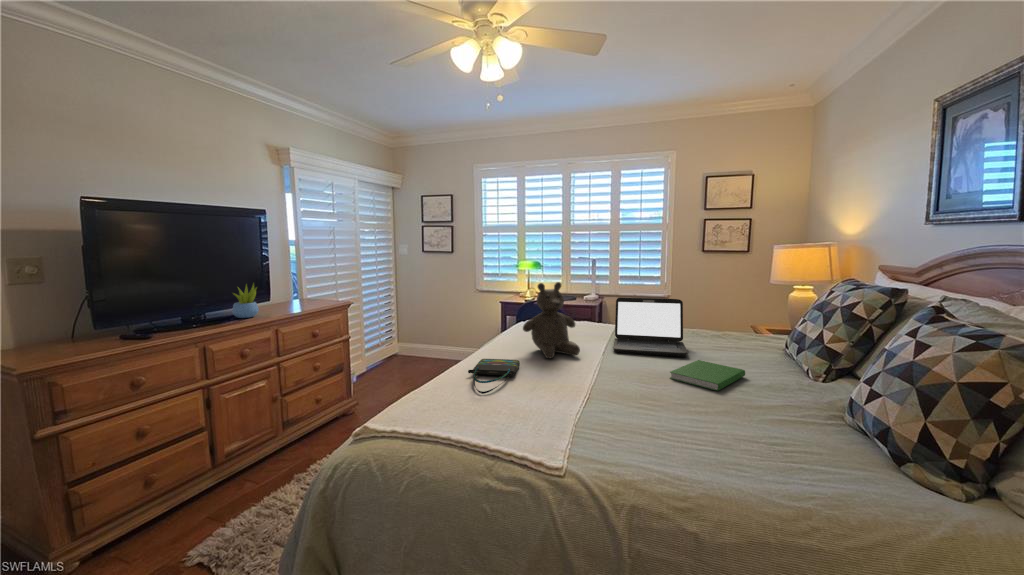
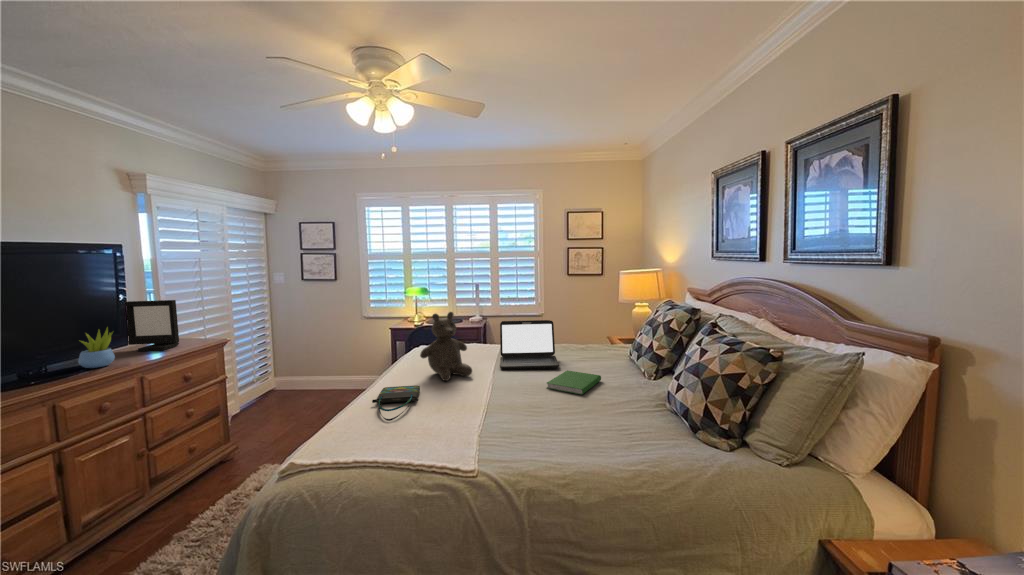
picture frame: none [270,262,311,308] -> present [126,300,179,352]

